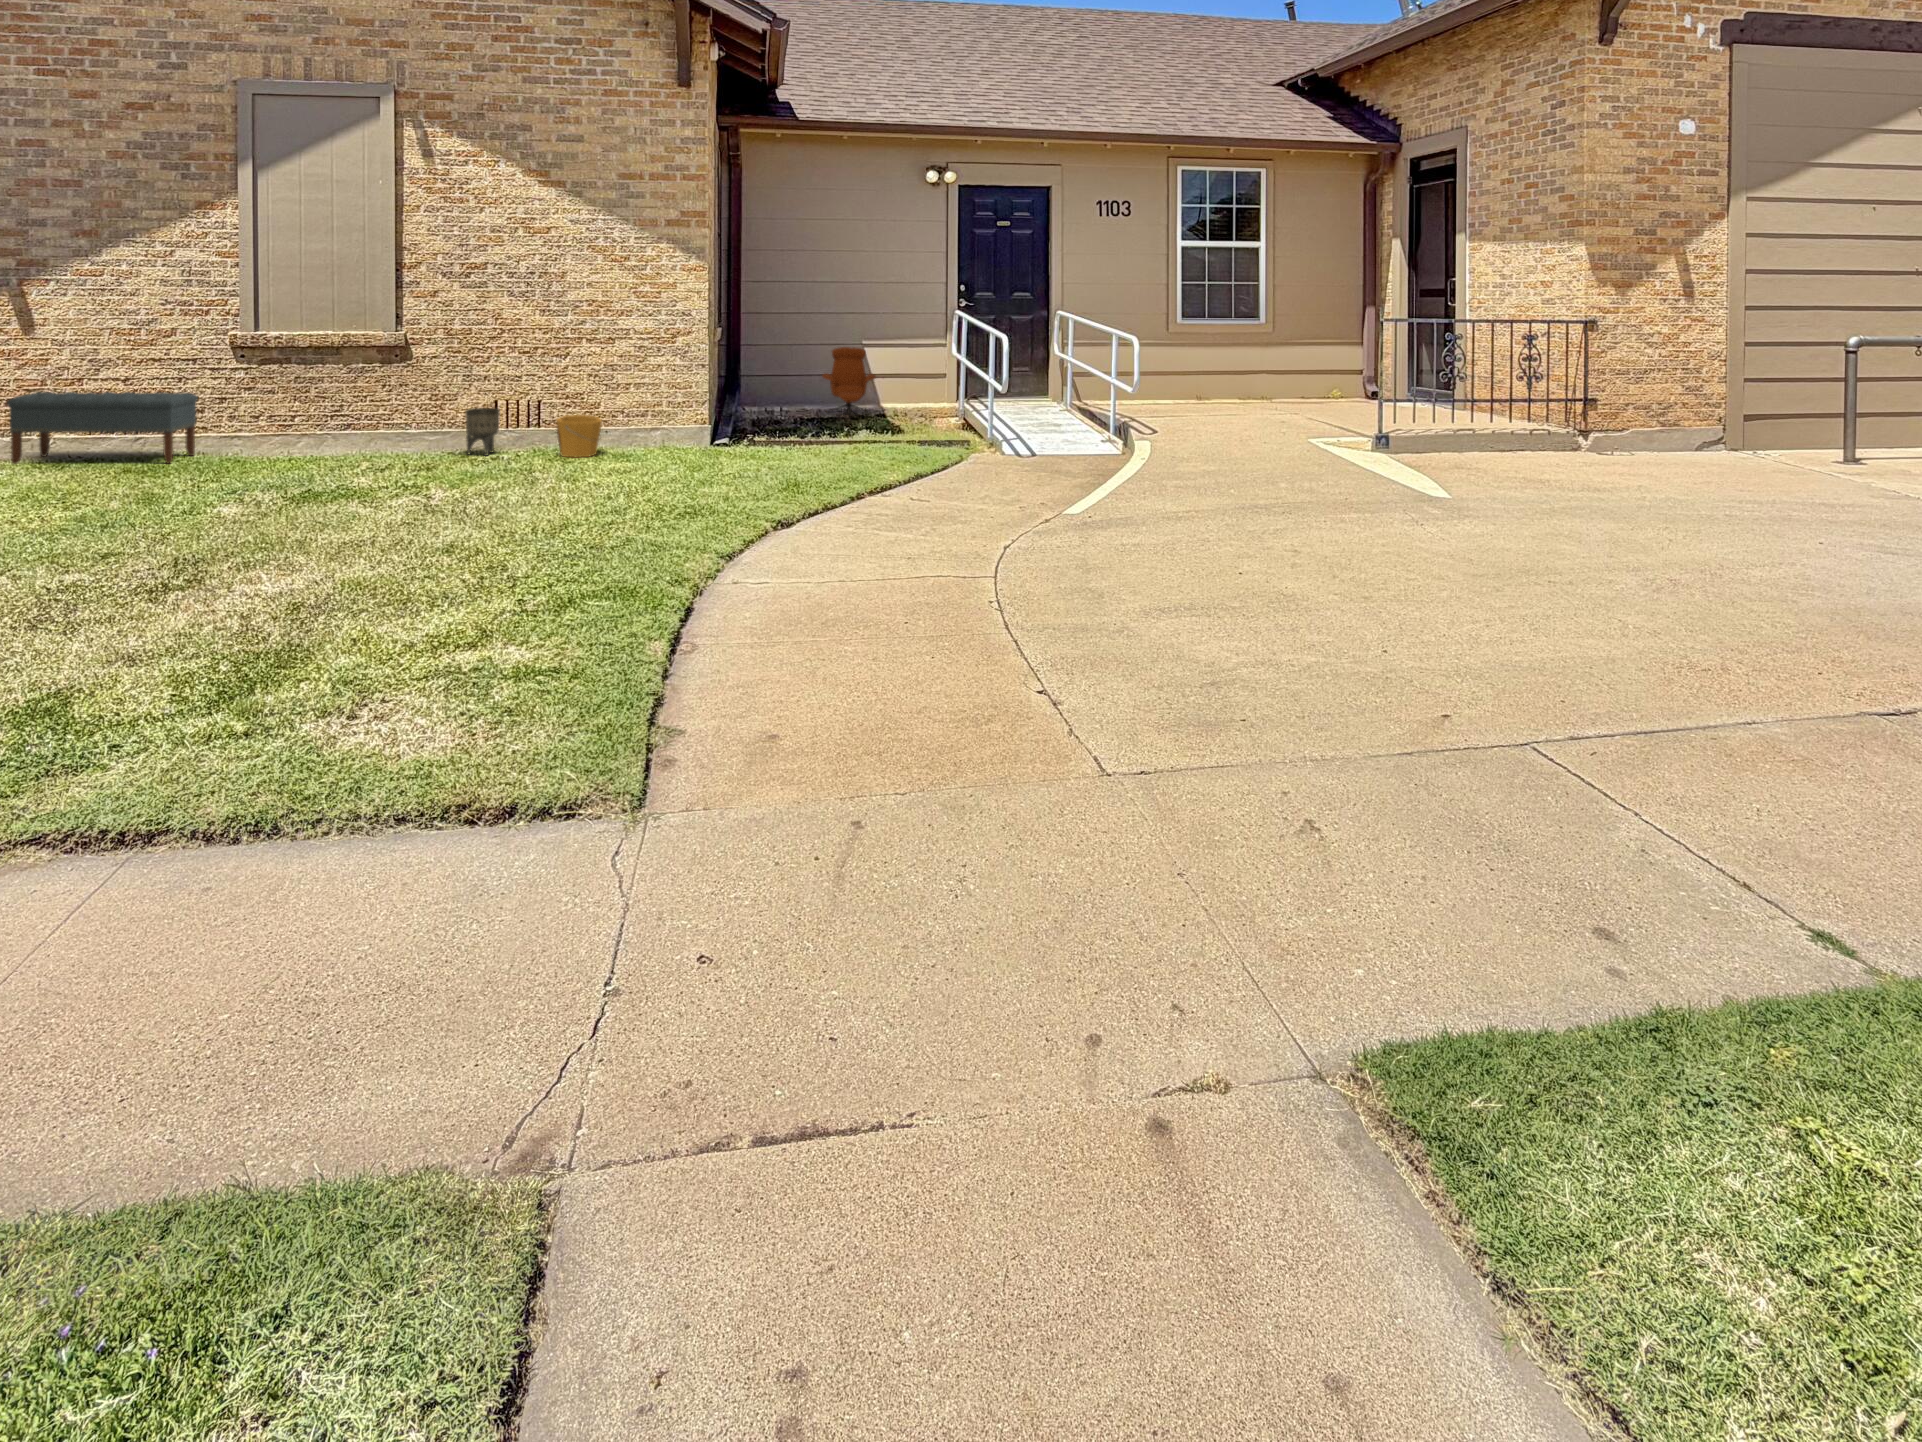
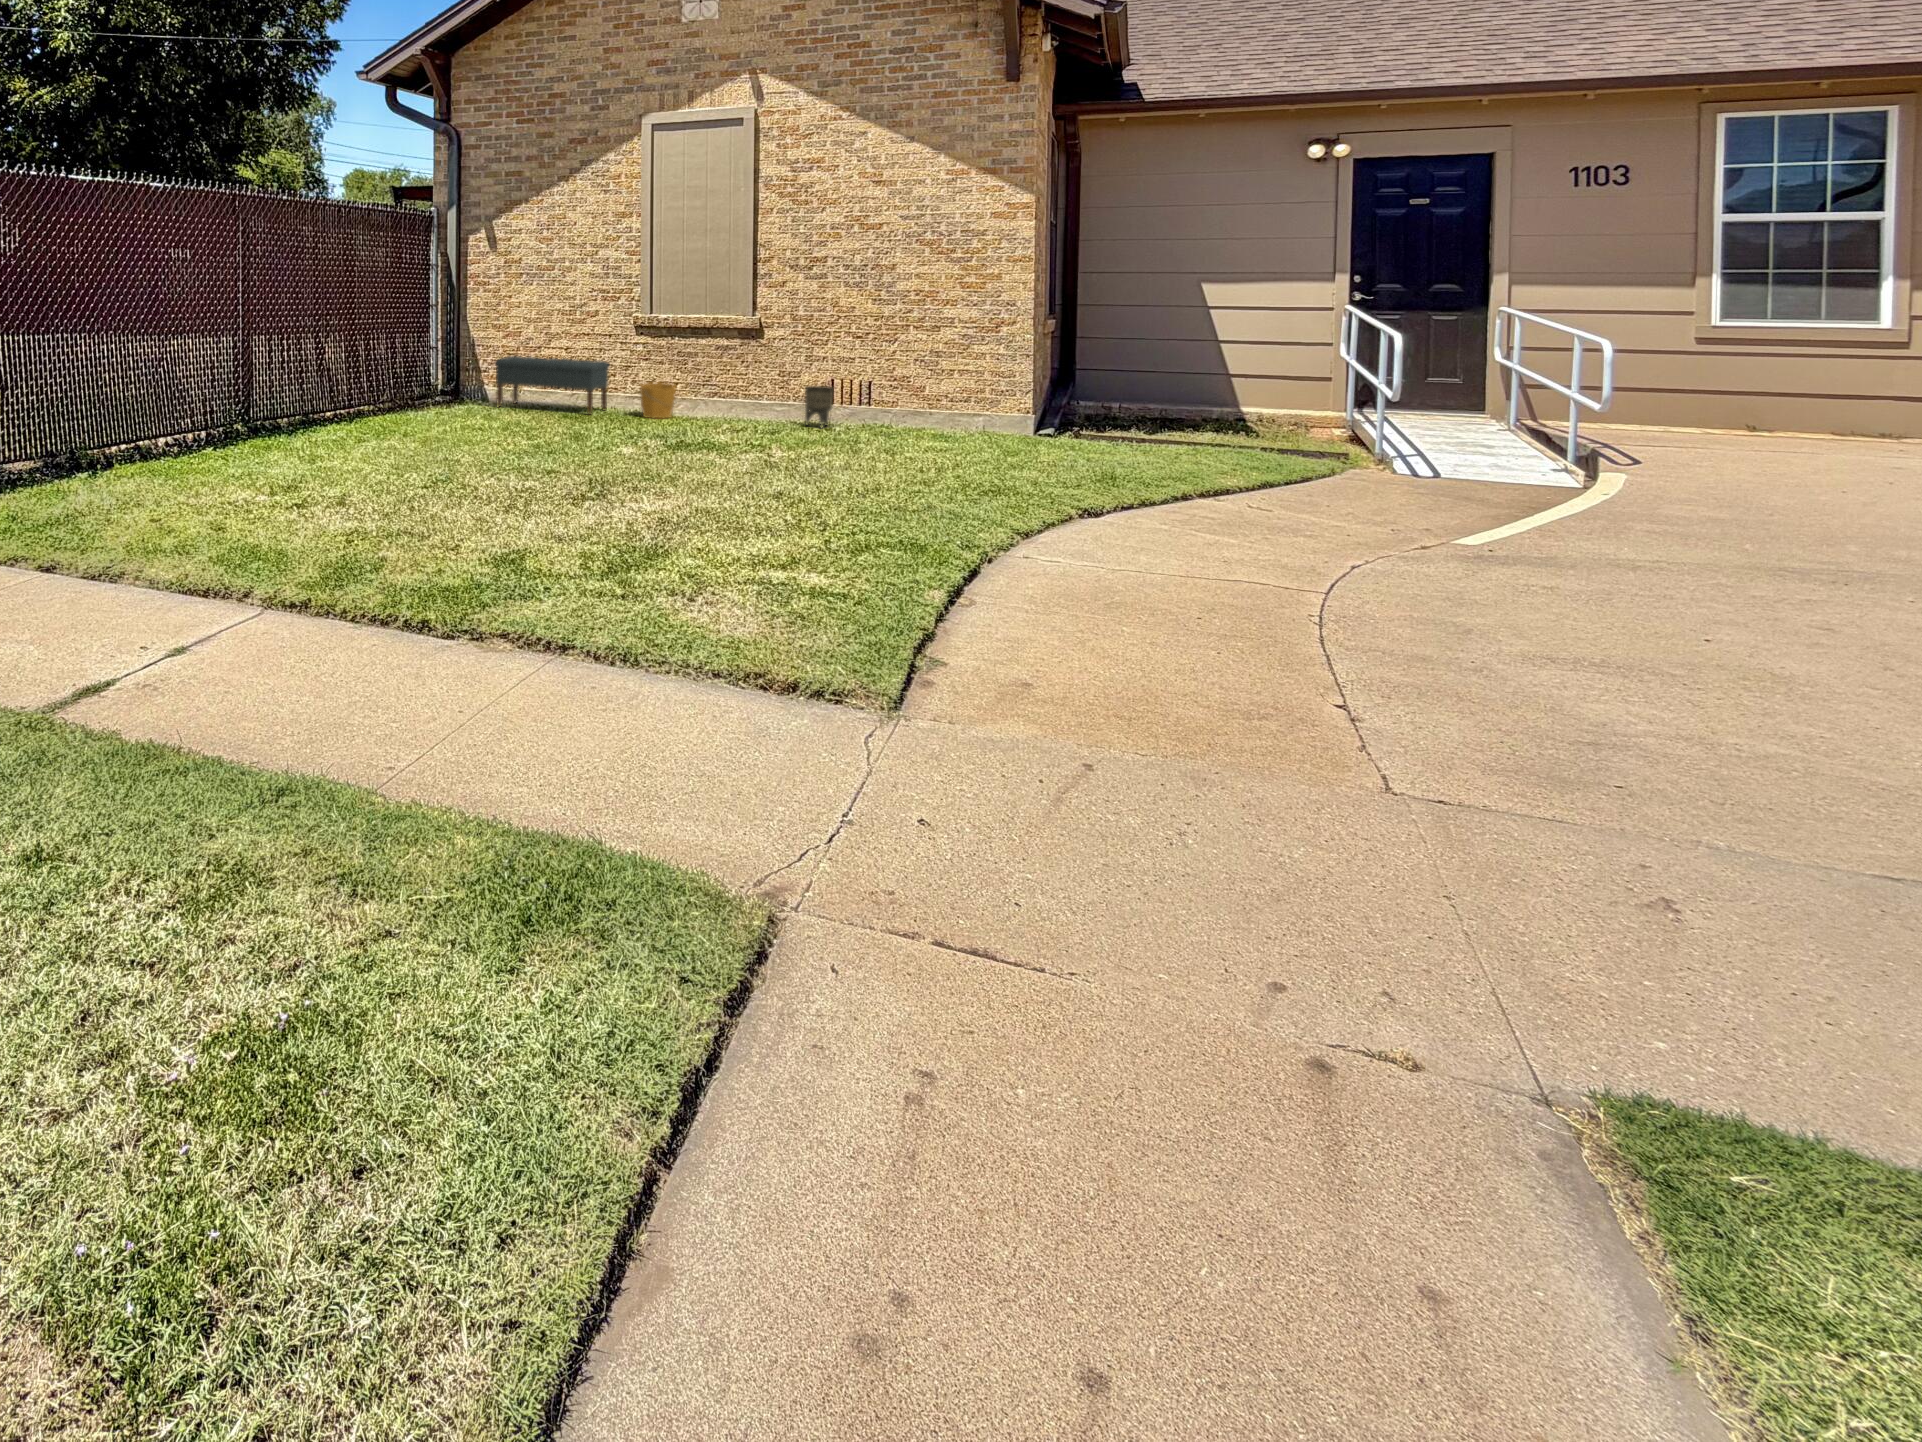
lounge chair: present [822,347,876,417] -> none [1172,344,1240,424]
bucket: present [556,415,602,457] -> present [640,383,676,418]

